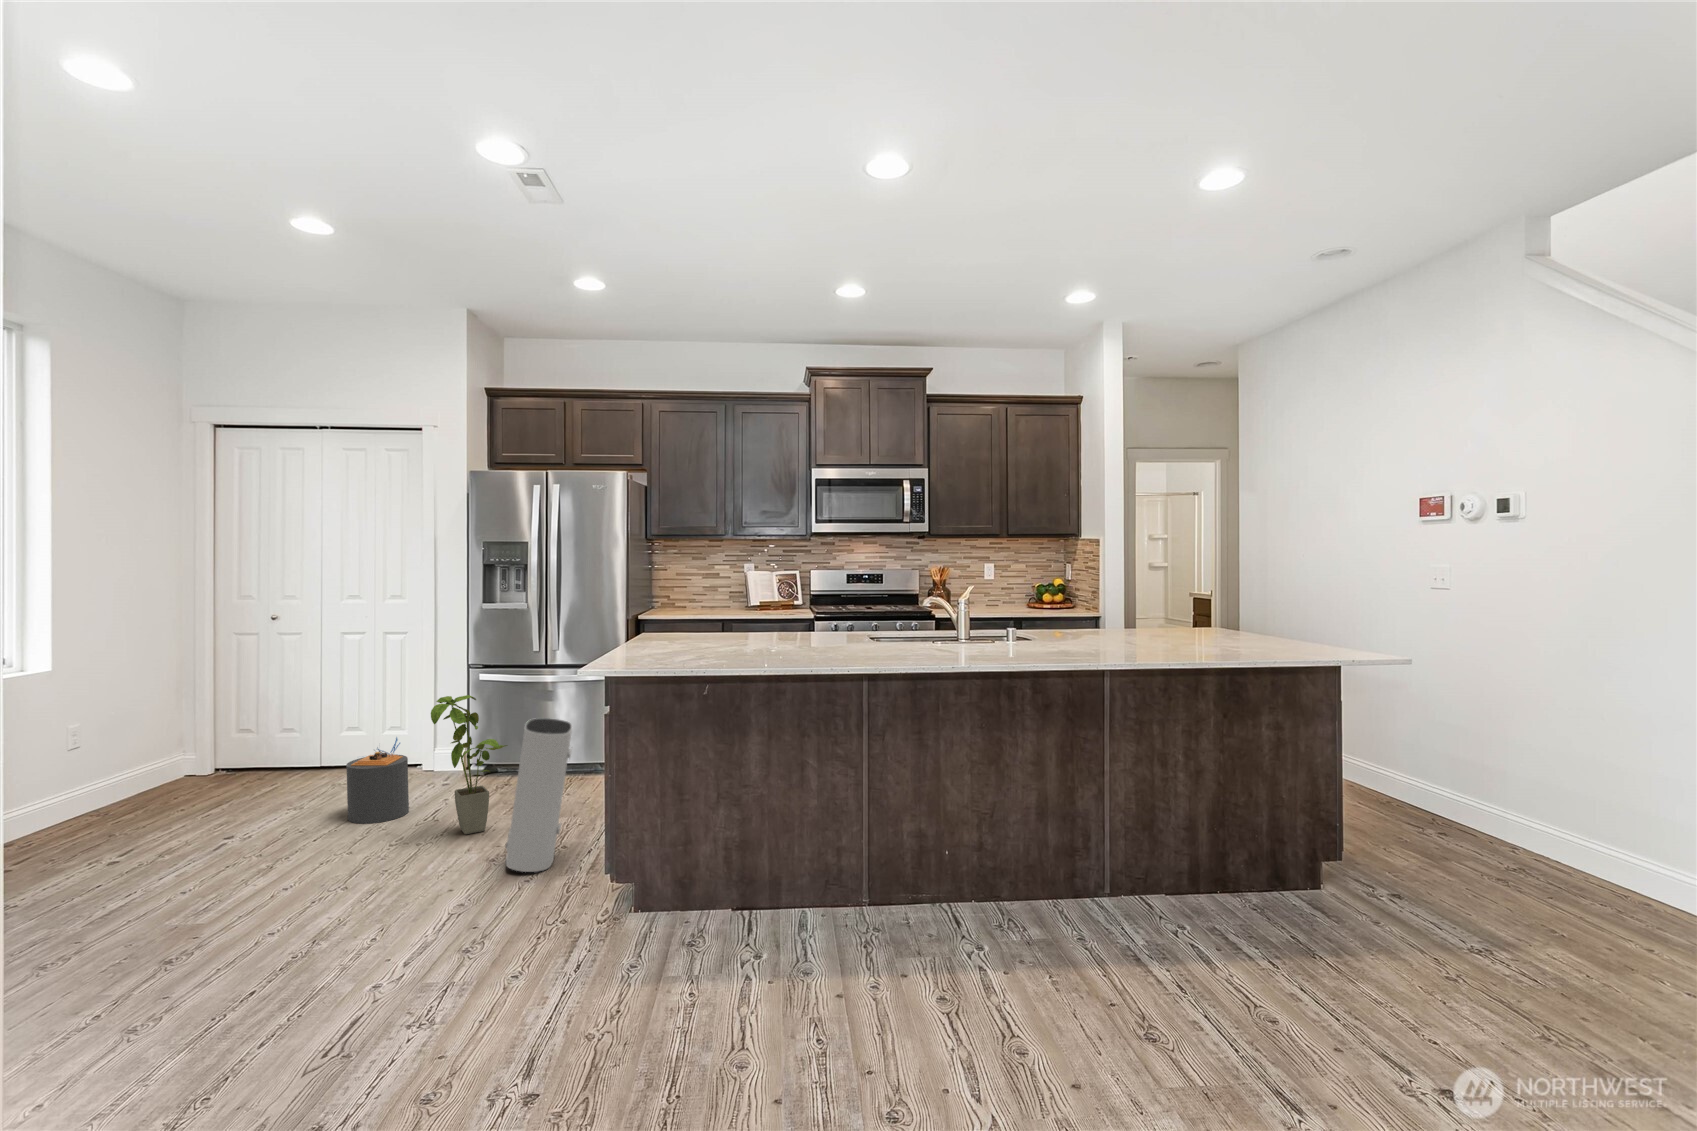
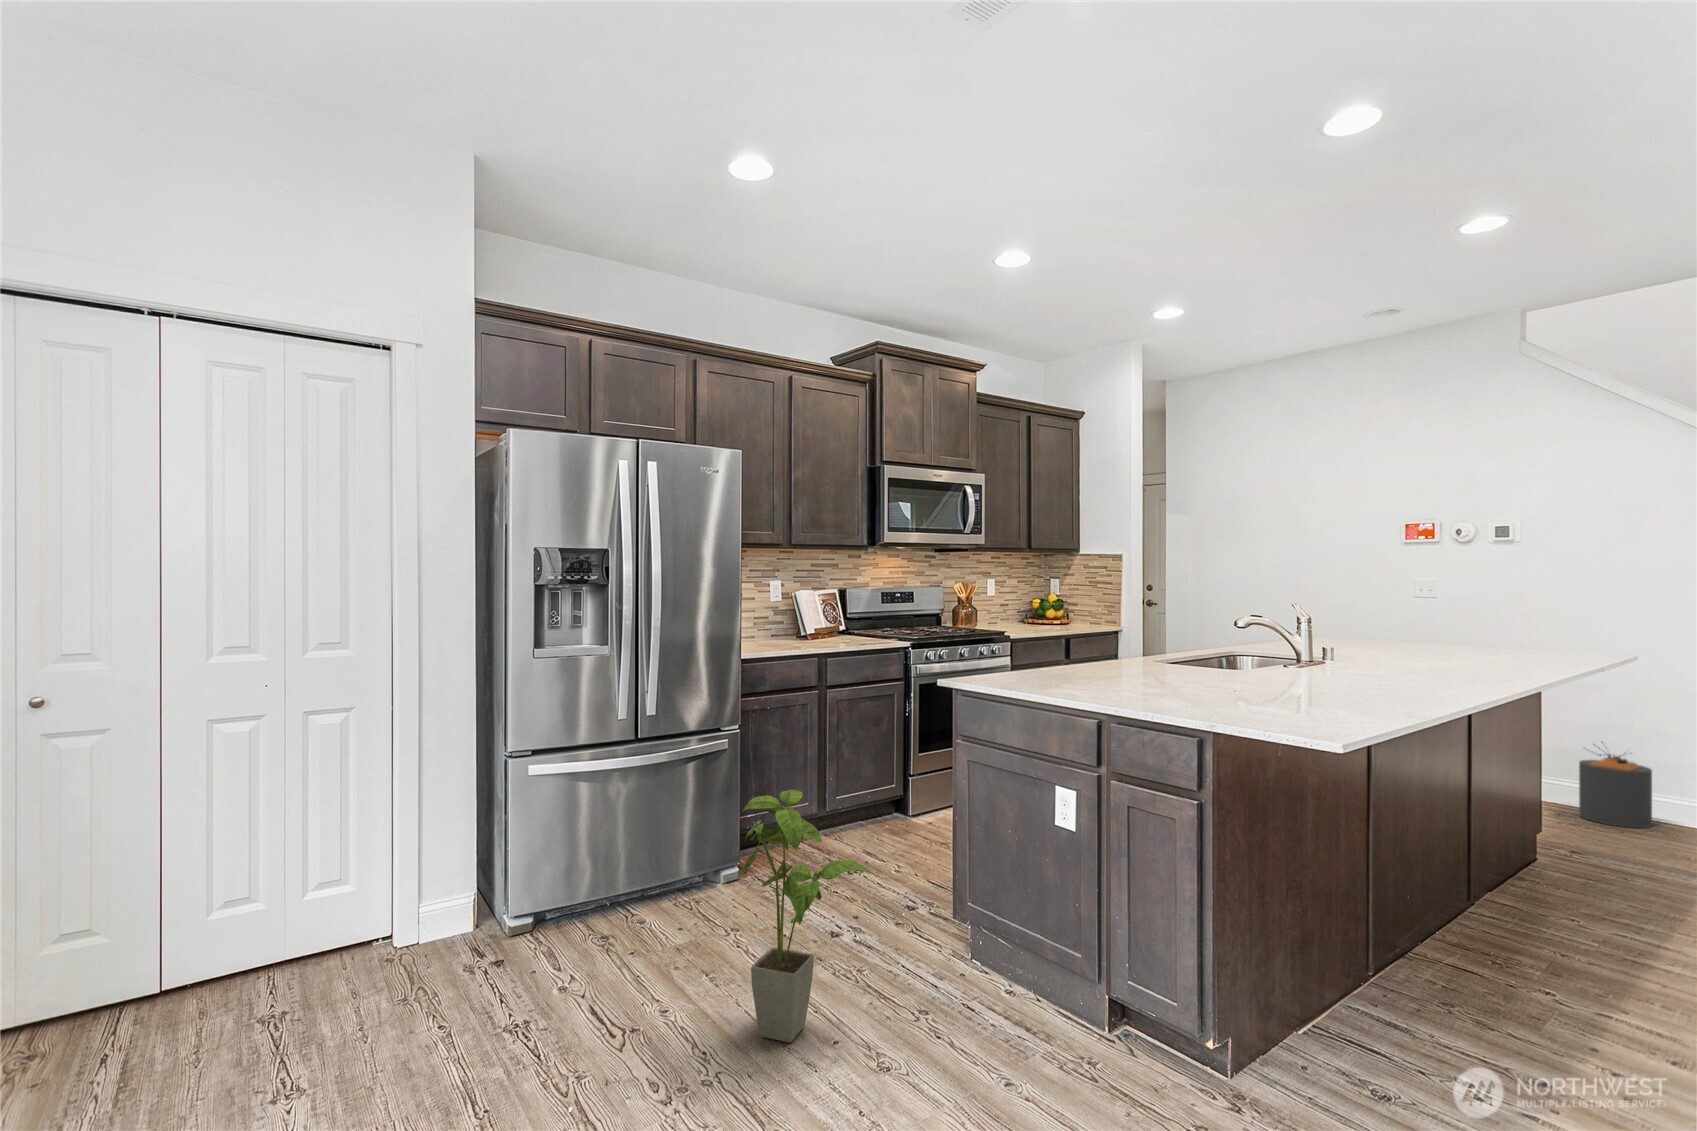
air purifier: present [505,718,572,872] -> none [947,806,1079,1074]
trash can: present [346,737,409,824] -> present [1579,741,1652,828]

